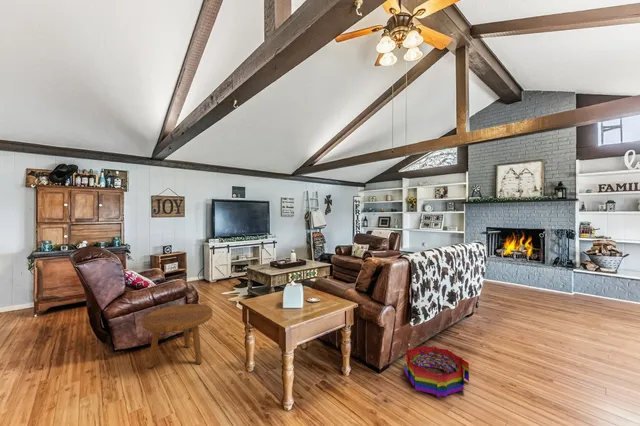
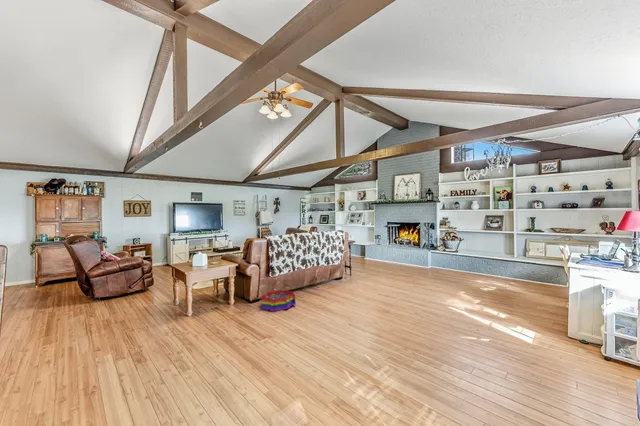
footstool: present [143,304,213,368] -> none [110,271,155,305]

